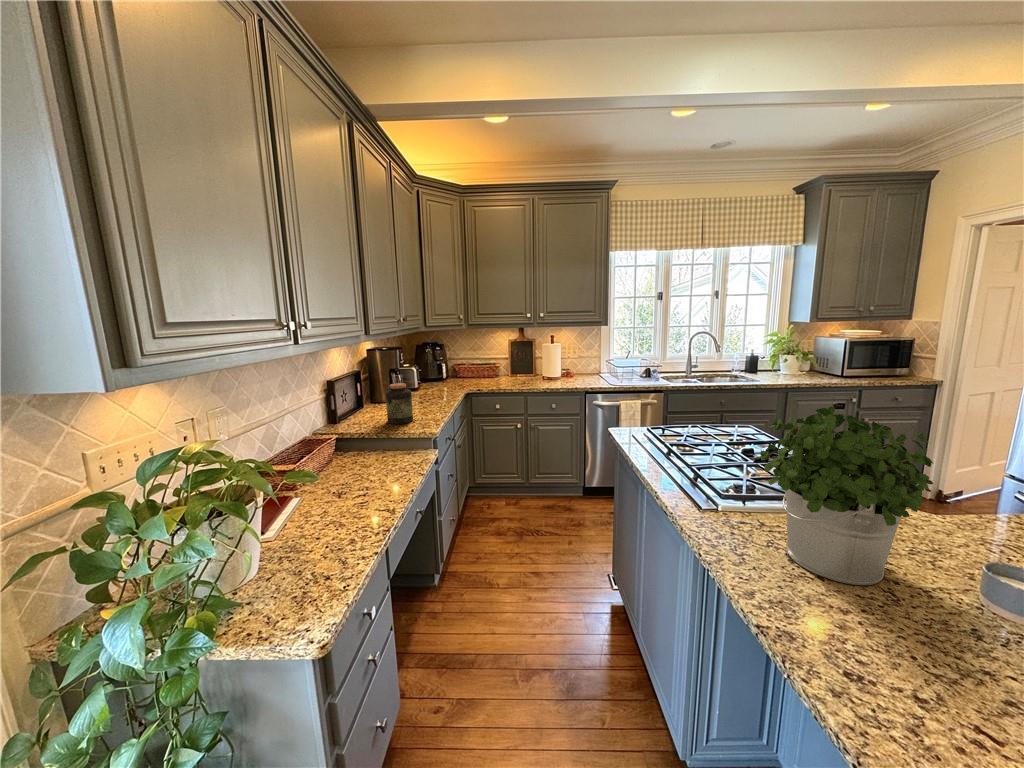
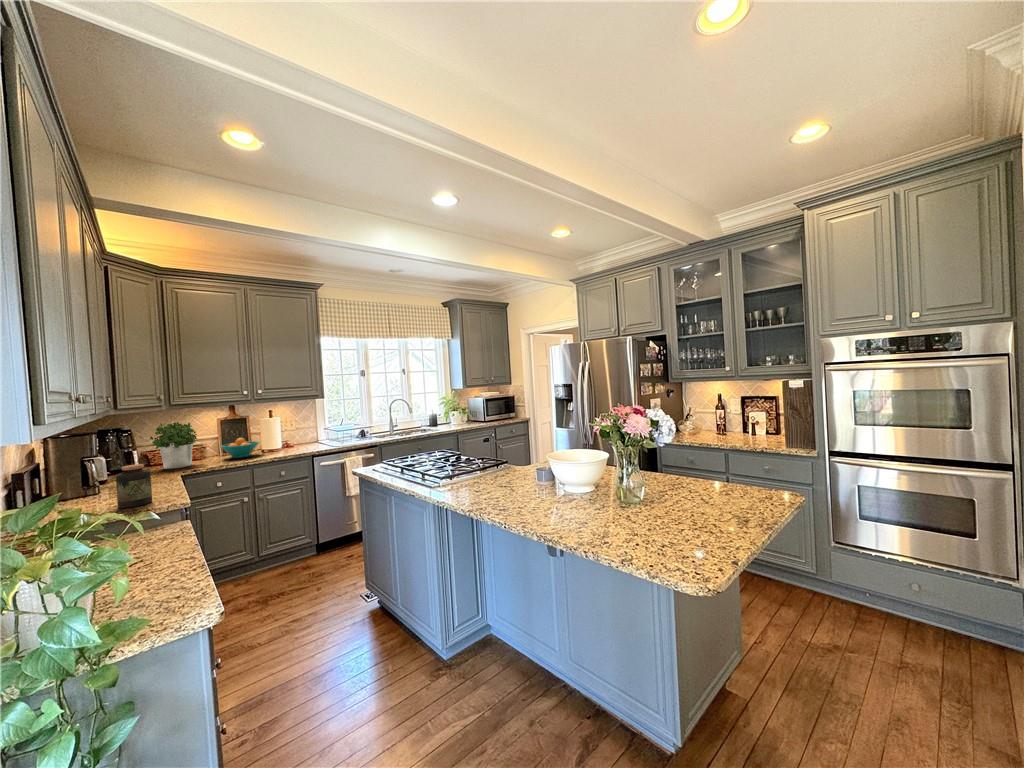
fruit bowl: none [506,362,539,382] -> present [221,438,259,458]
potted plant: present [758,406,933,585] -> present [150,422,197,469]

